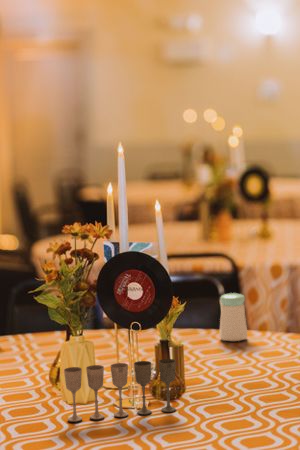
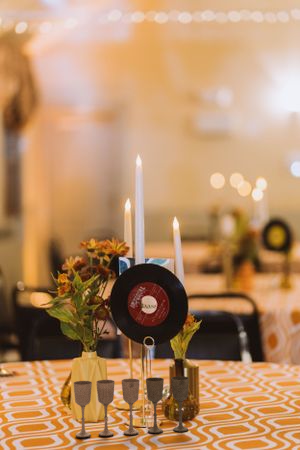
salt shaker: present [220,293,247,341] -> none [237,324,265,372]

